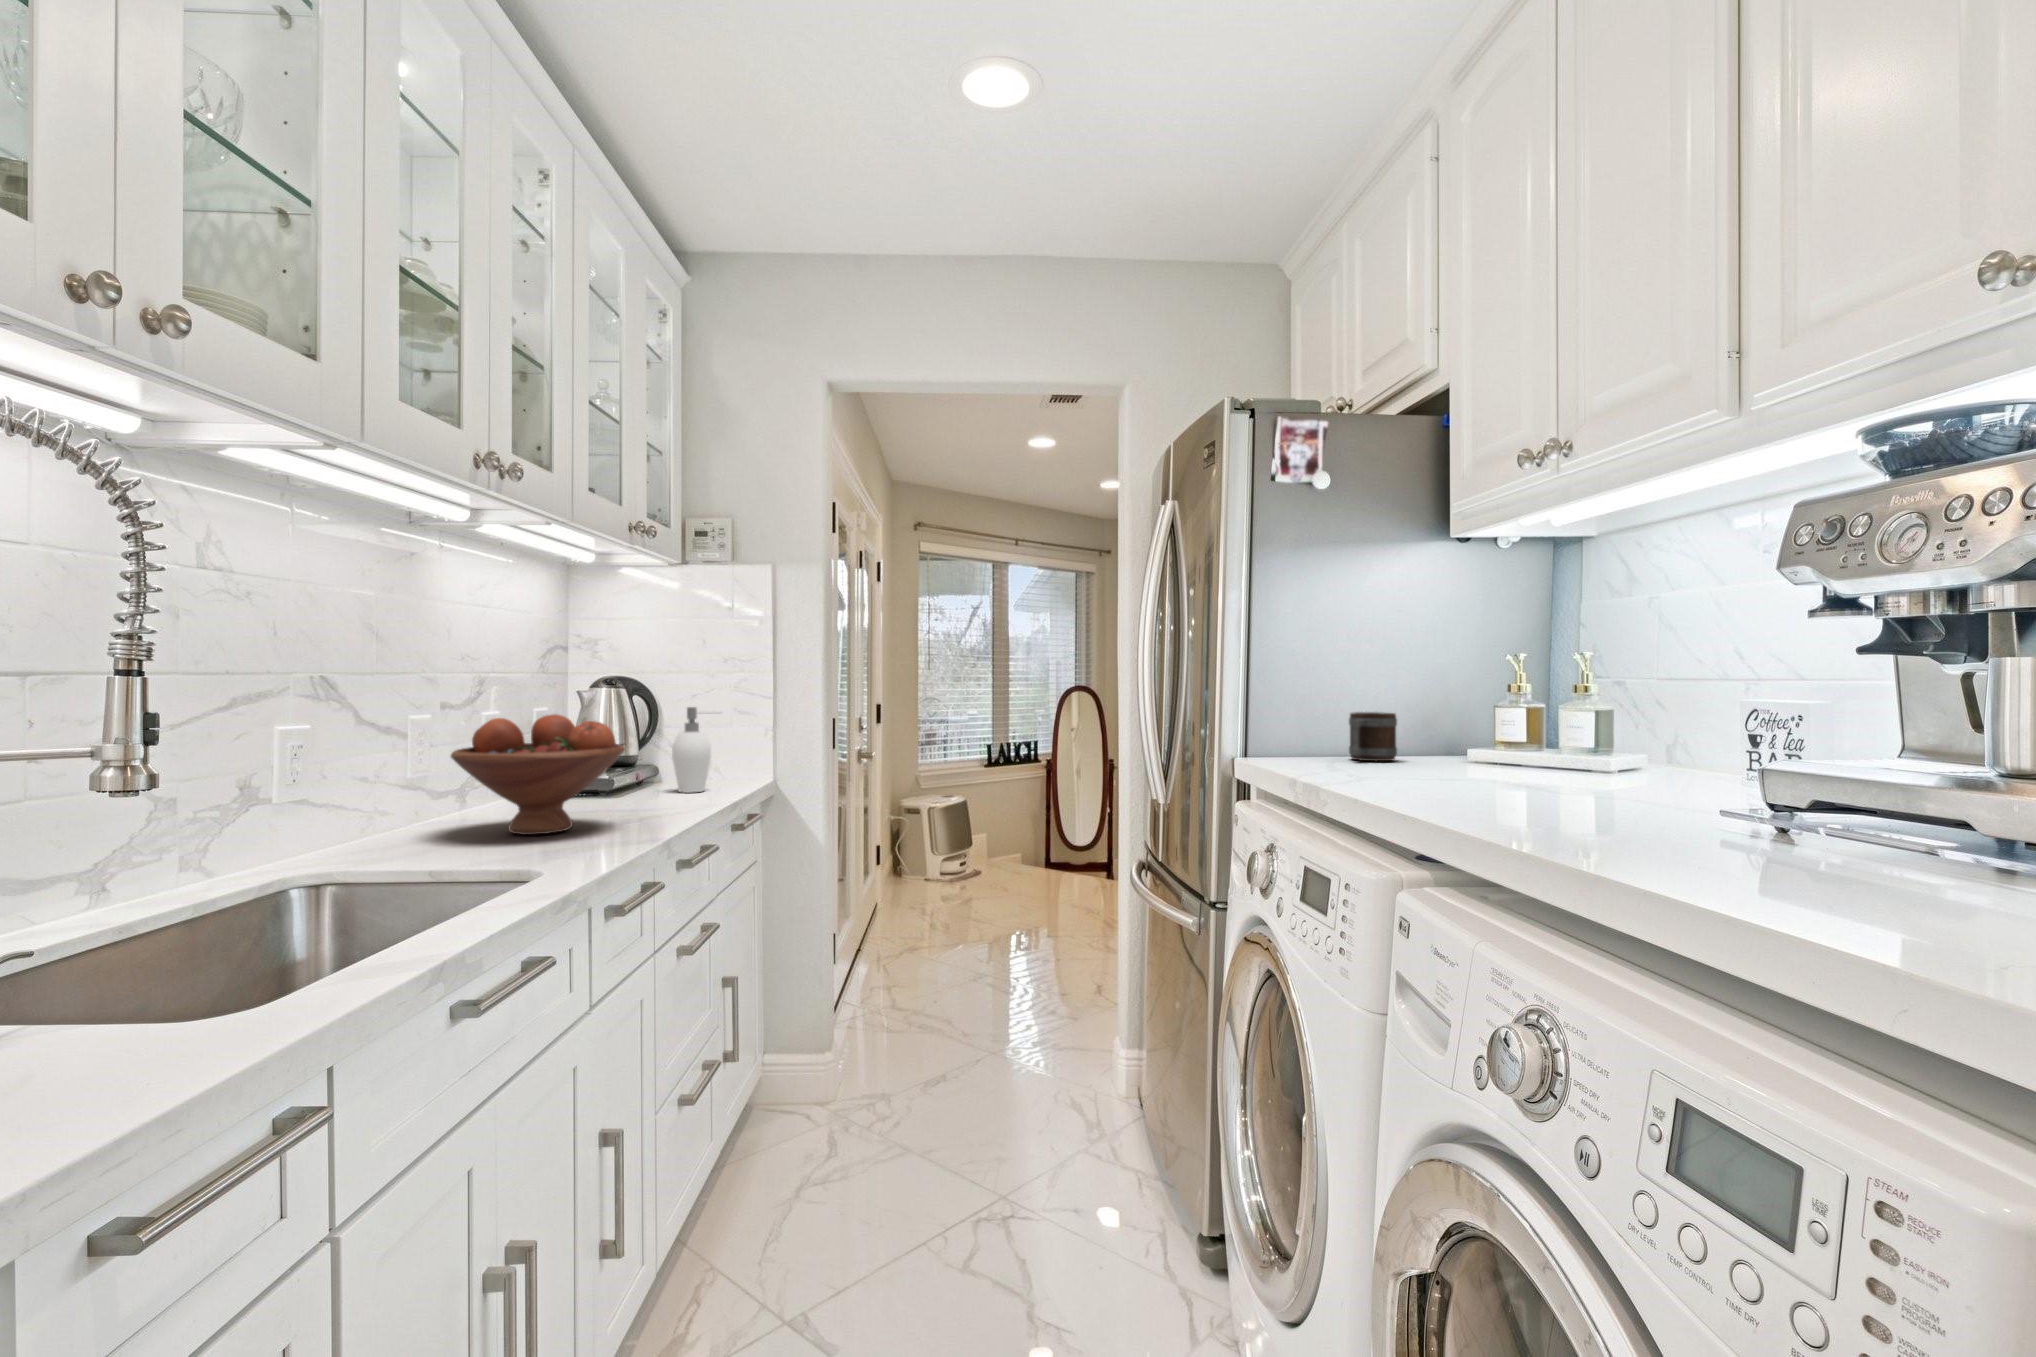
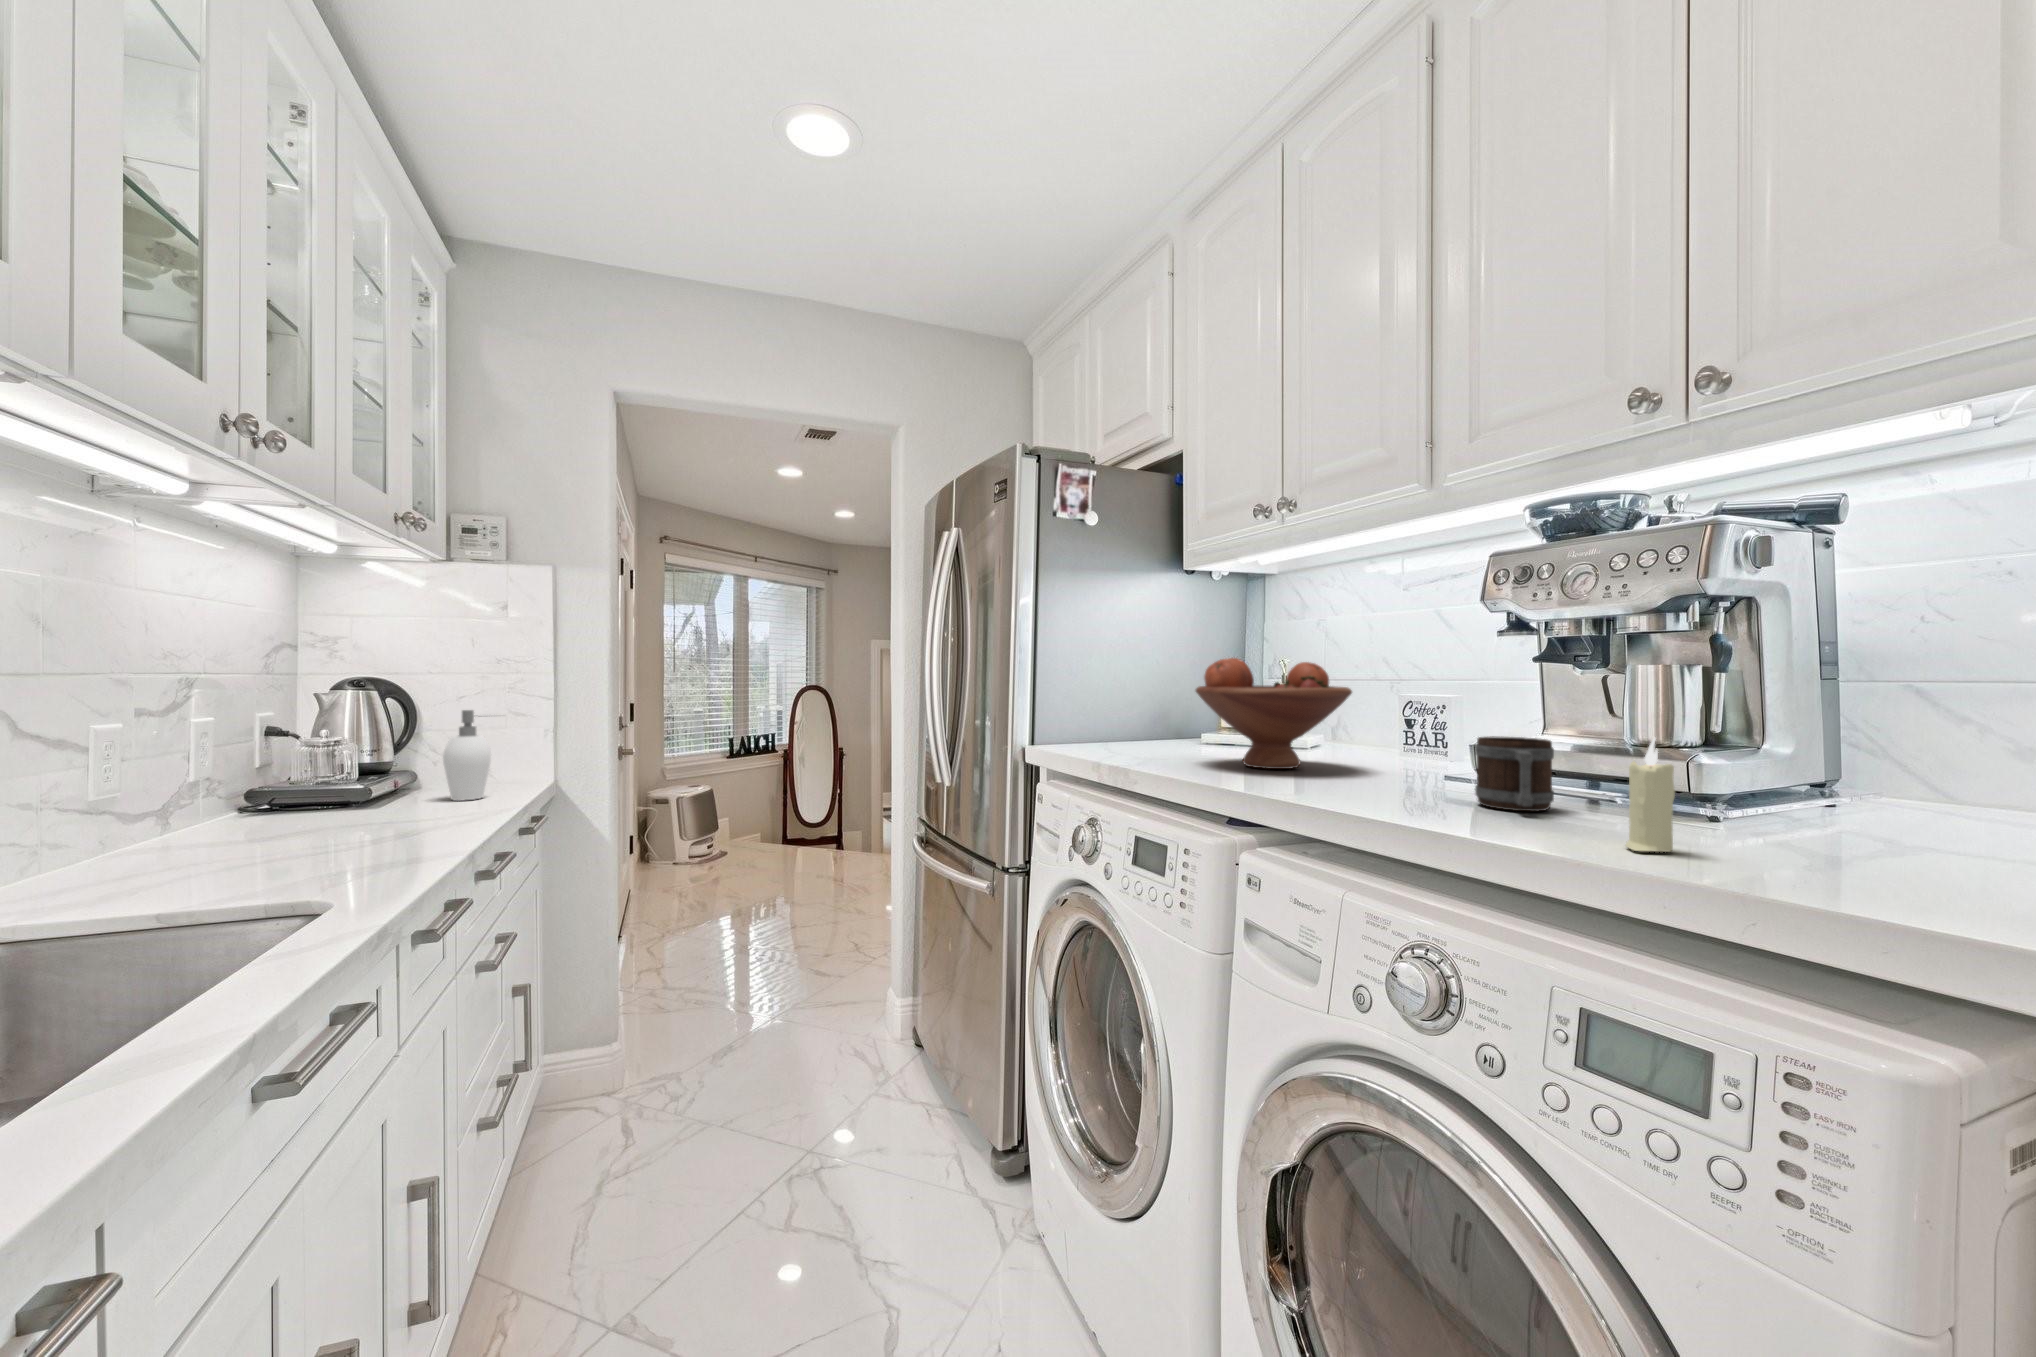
mug: present [1349,712,1397,761] -> present [1475,736,1554,811]
fruit bowl: present [451,714,625,835] -> present [1196,658,1352,769]
candle: none [1871,750,1951,918] -> present [1626,738,1675,852]

